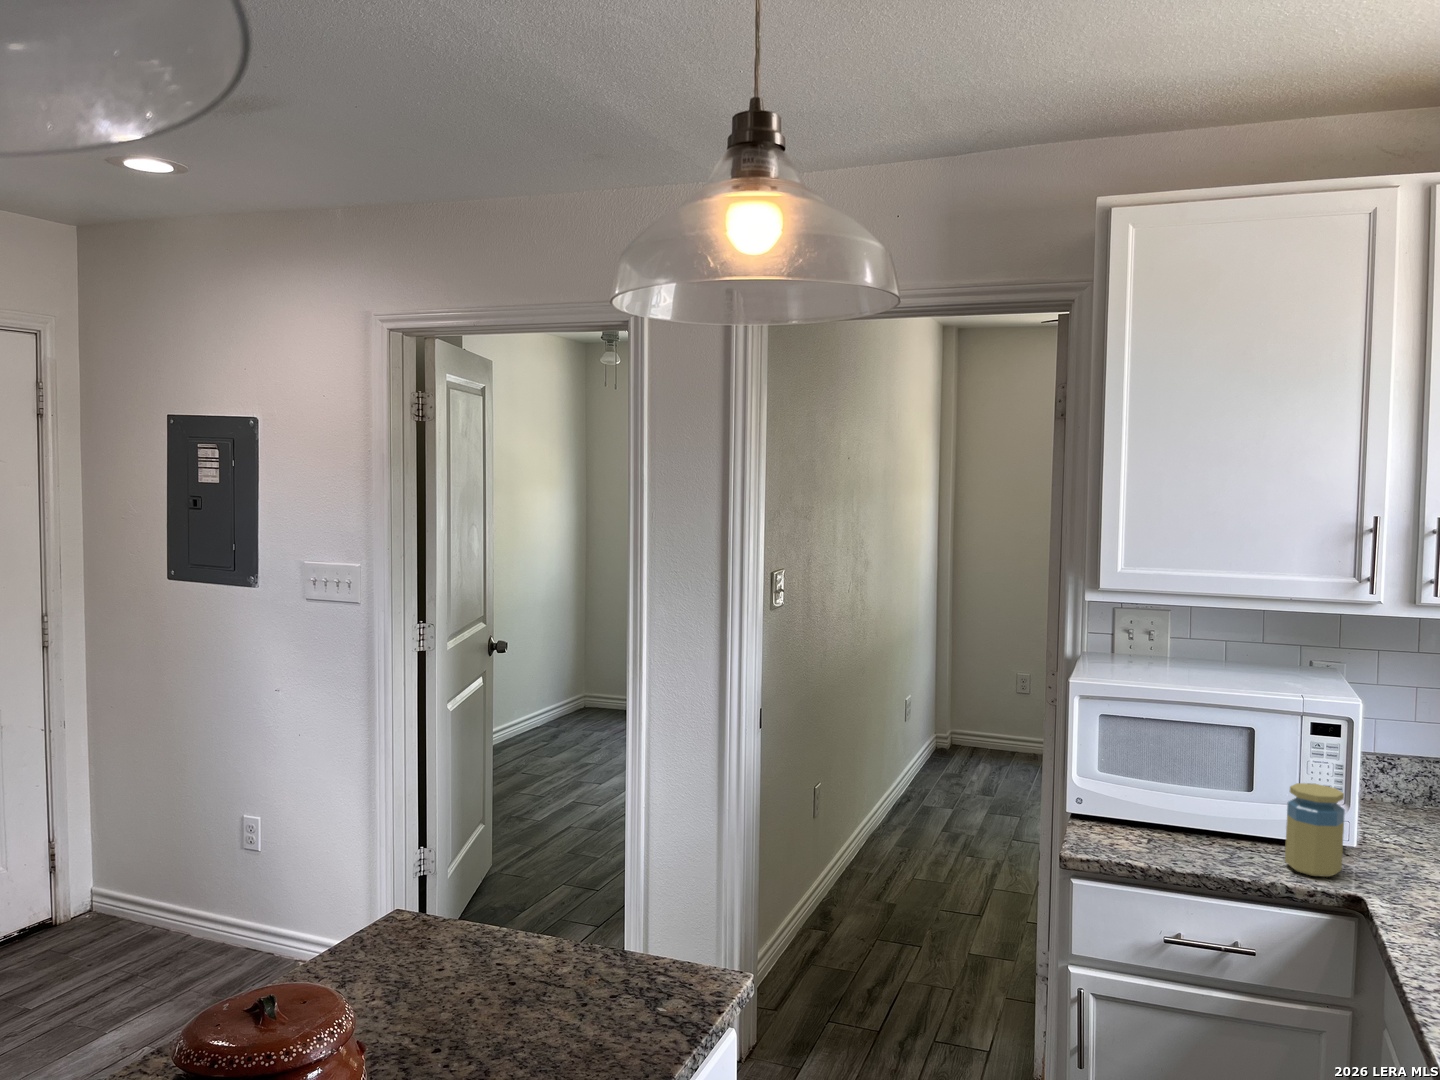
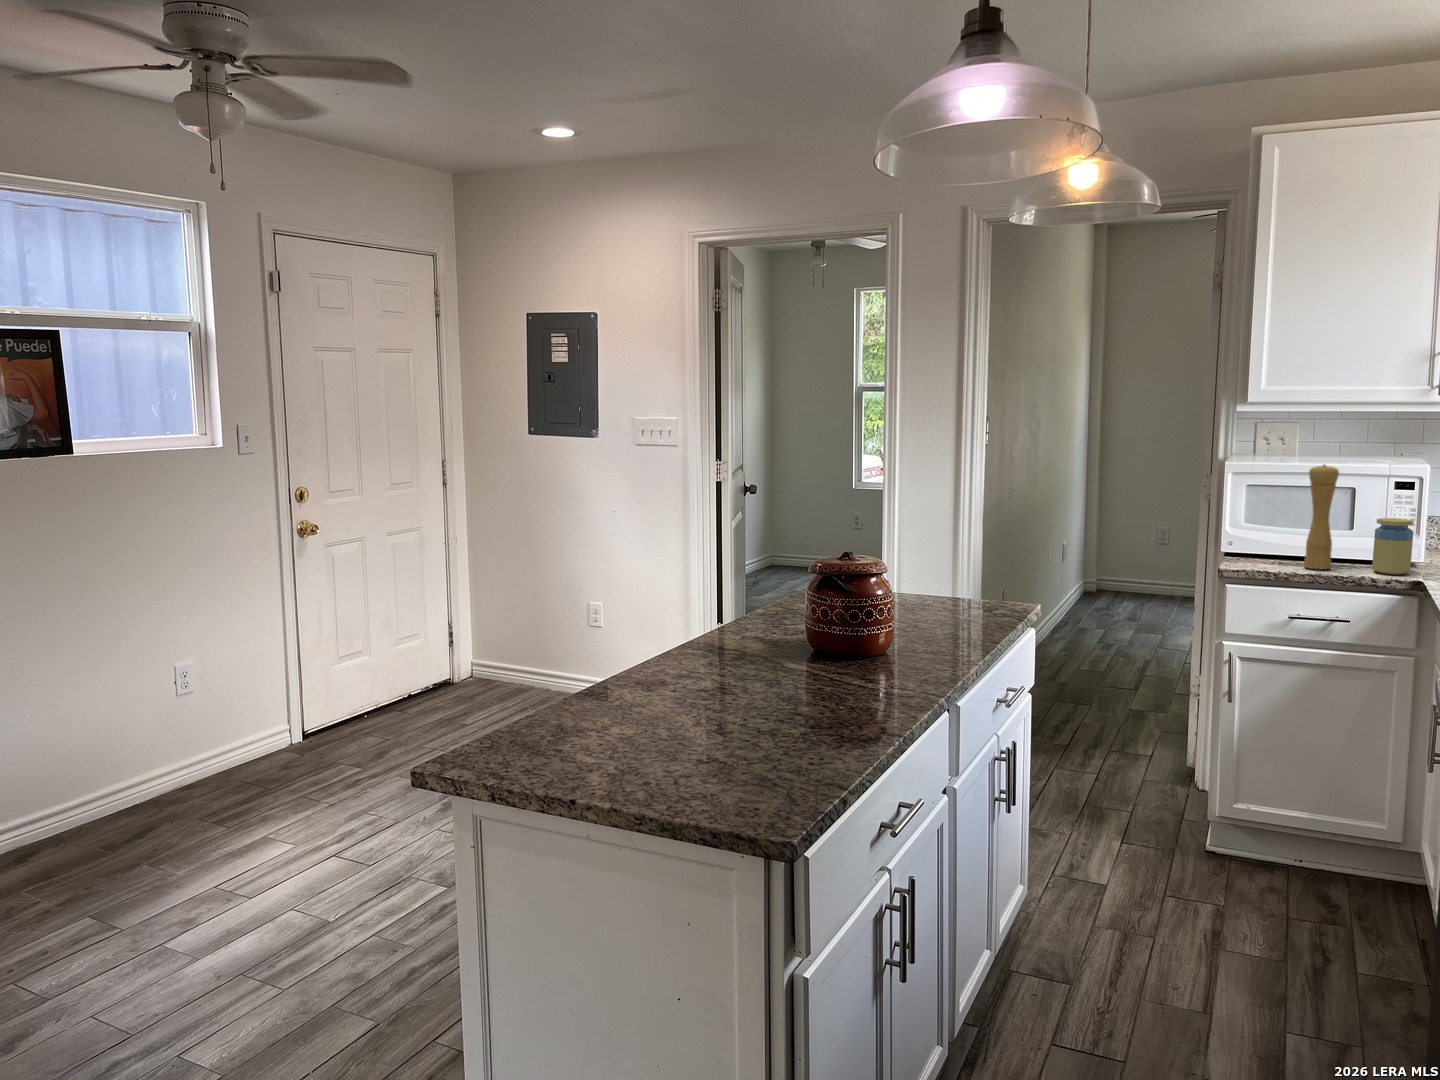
pepper mill: none [1185,699,1233,861] -> present [1304,465,1339,569]

